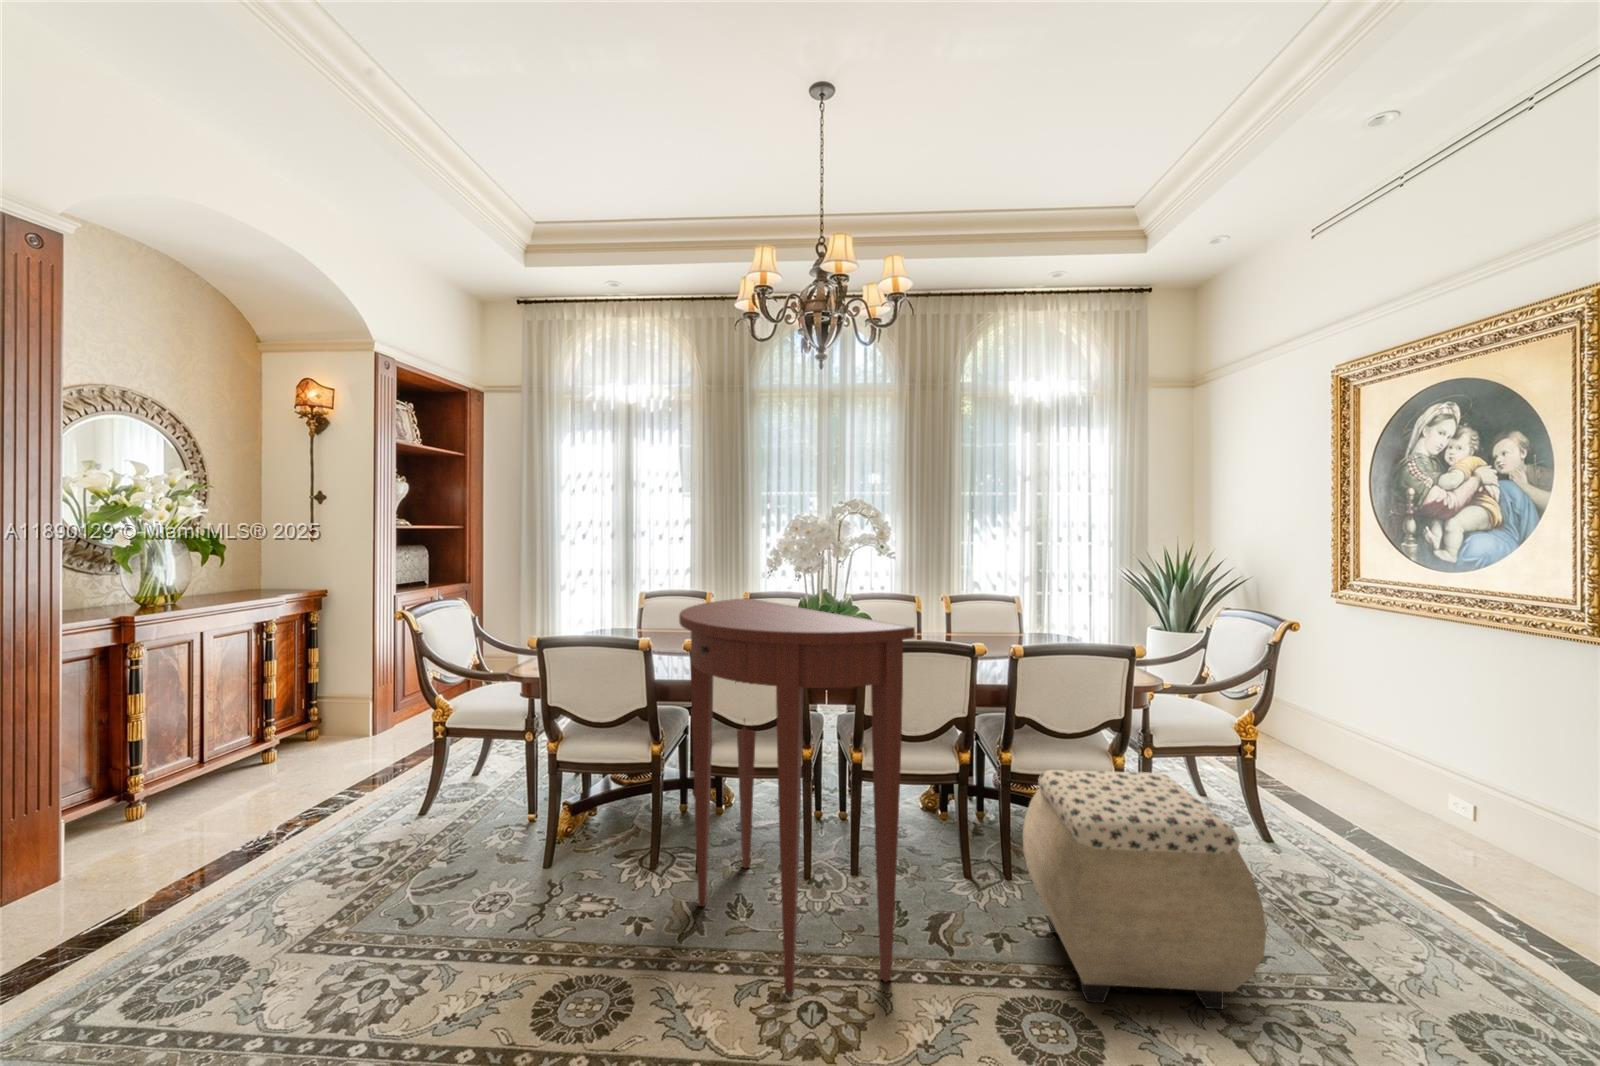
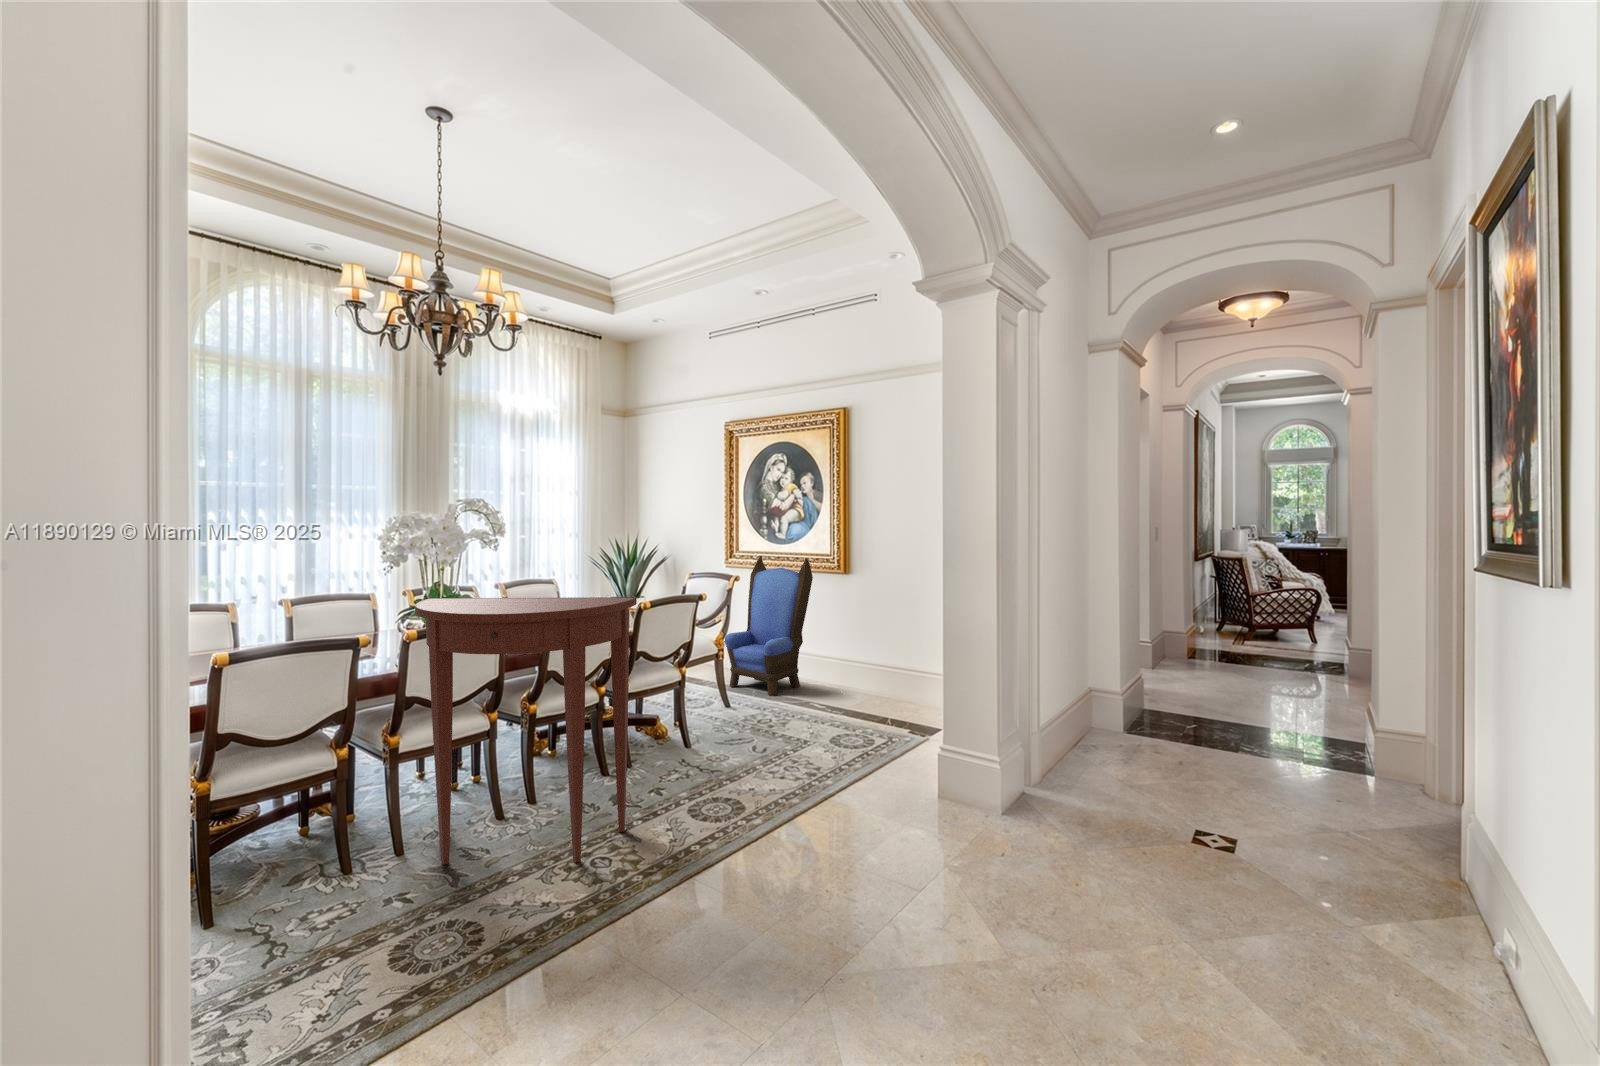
armchair: none [1297,588,1517,854] -> present [724,556,813,696]
ottoman: present [1023,770,1267,1009] -> none [653,668,785,793]

